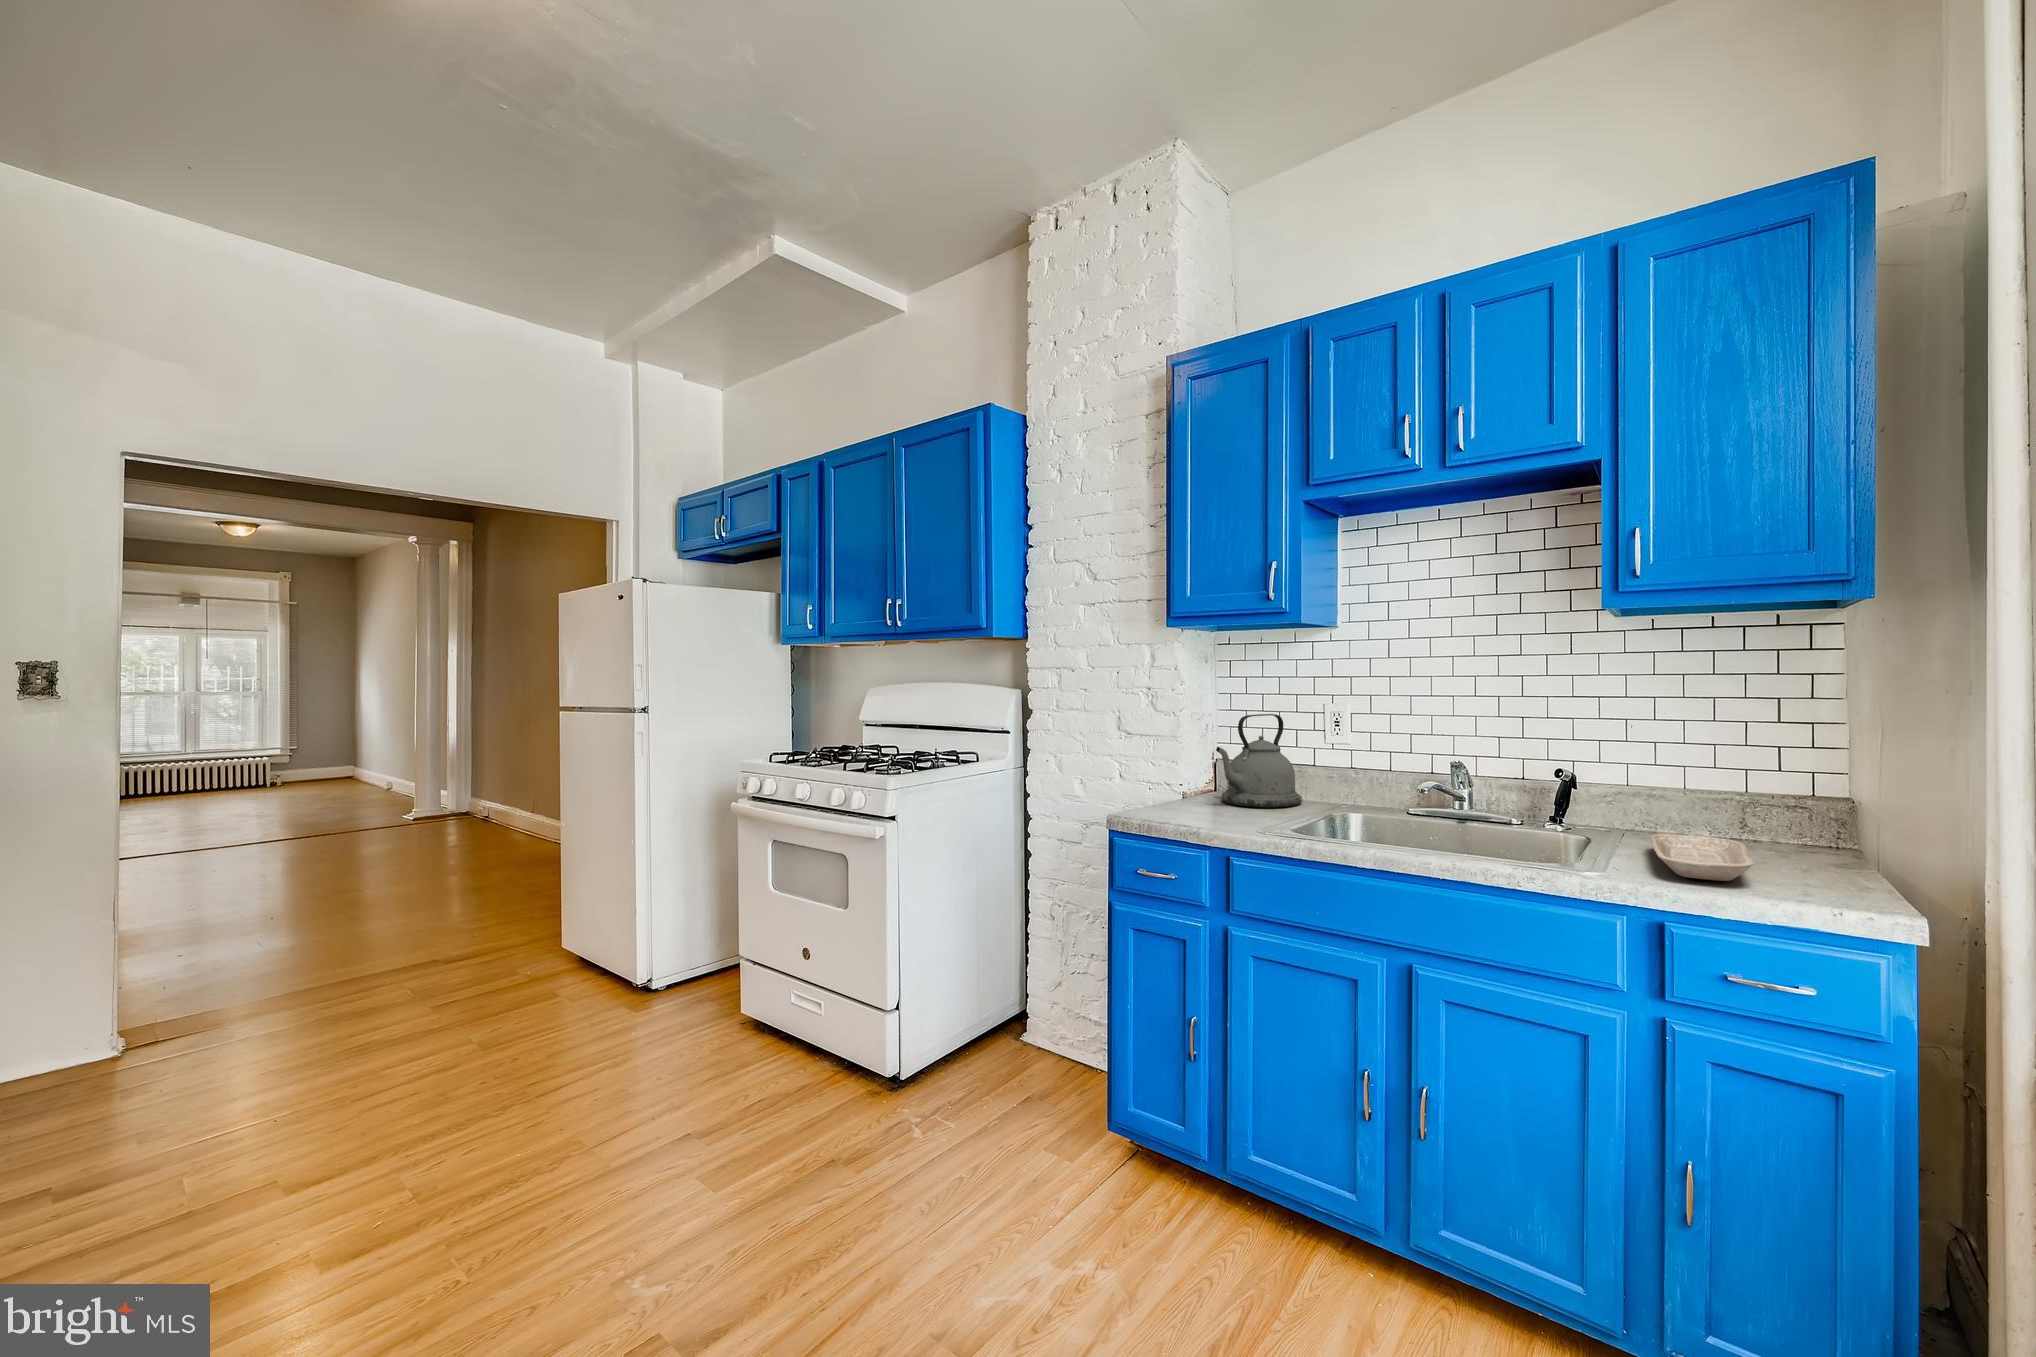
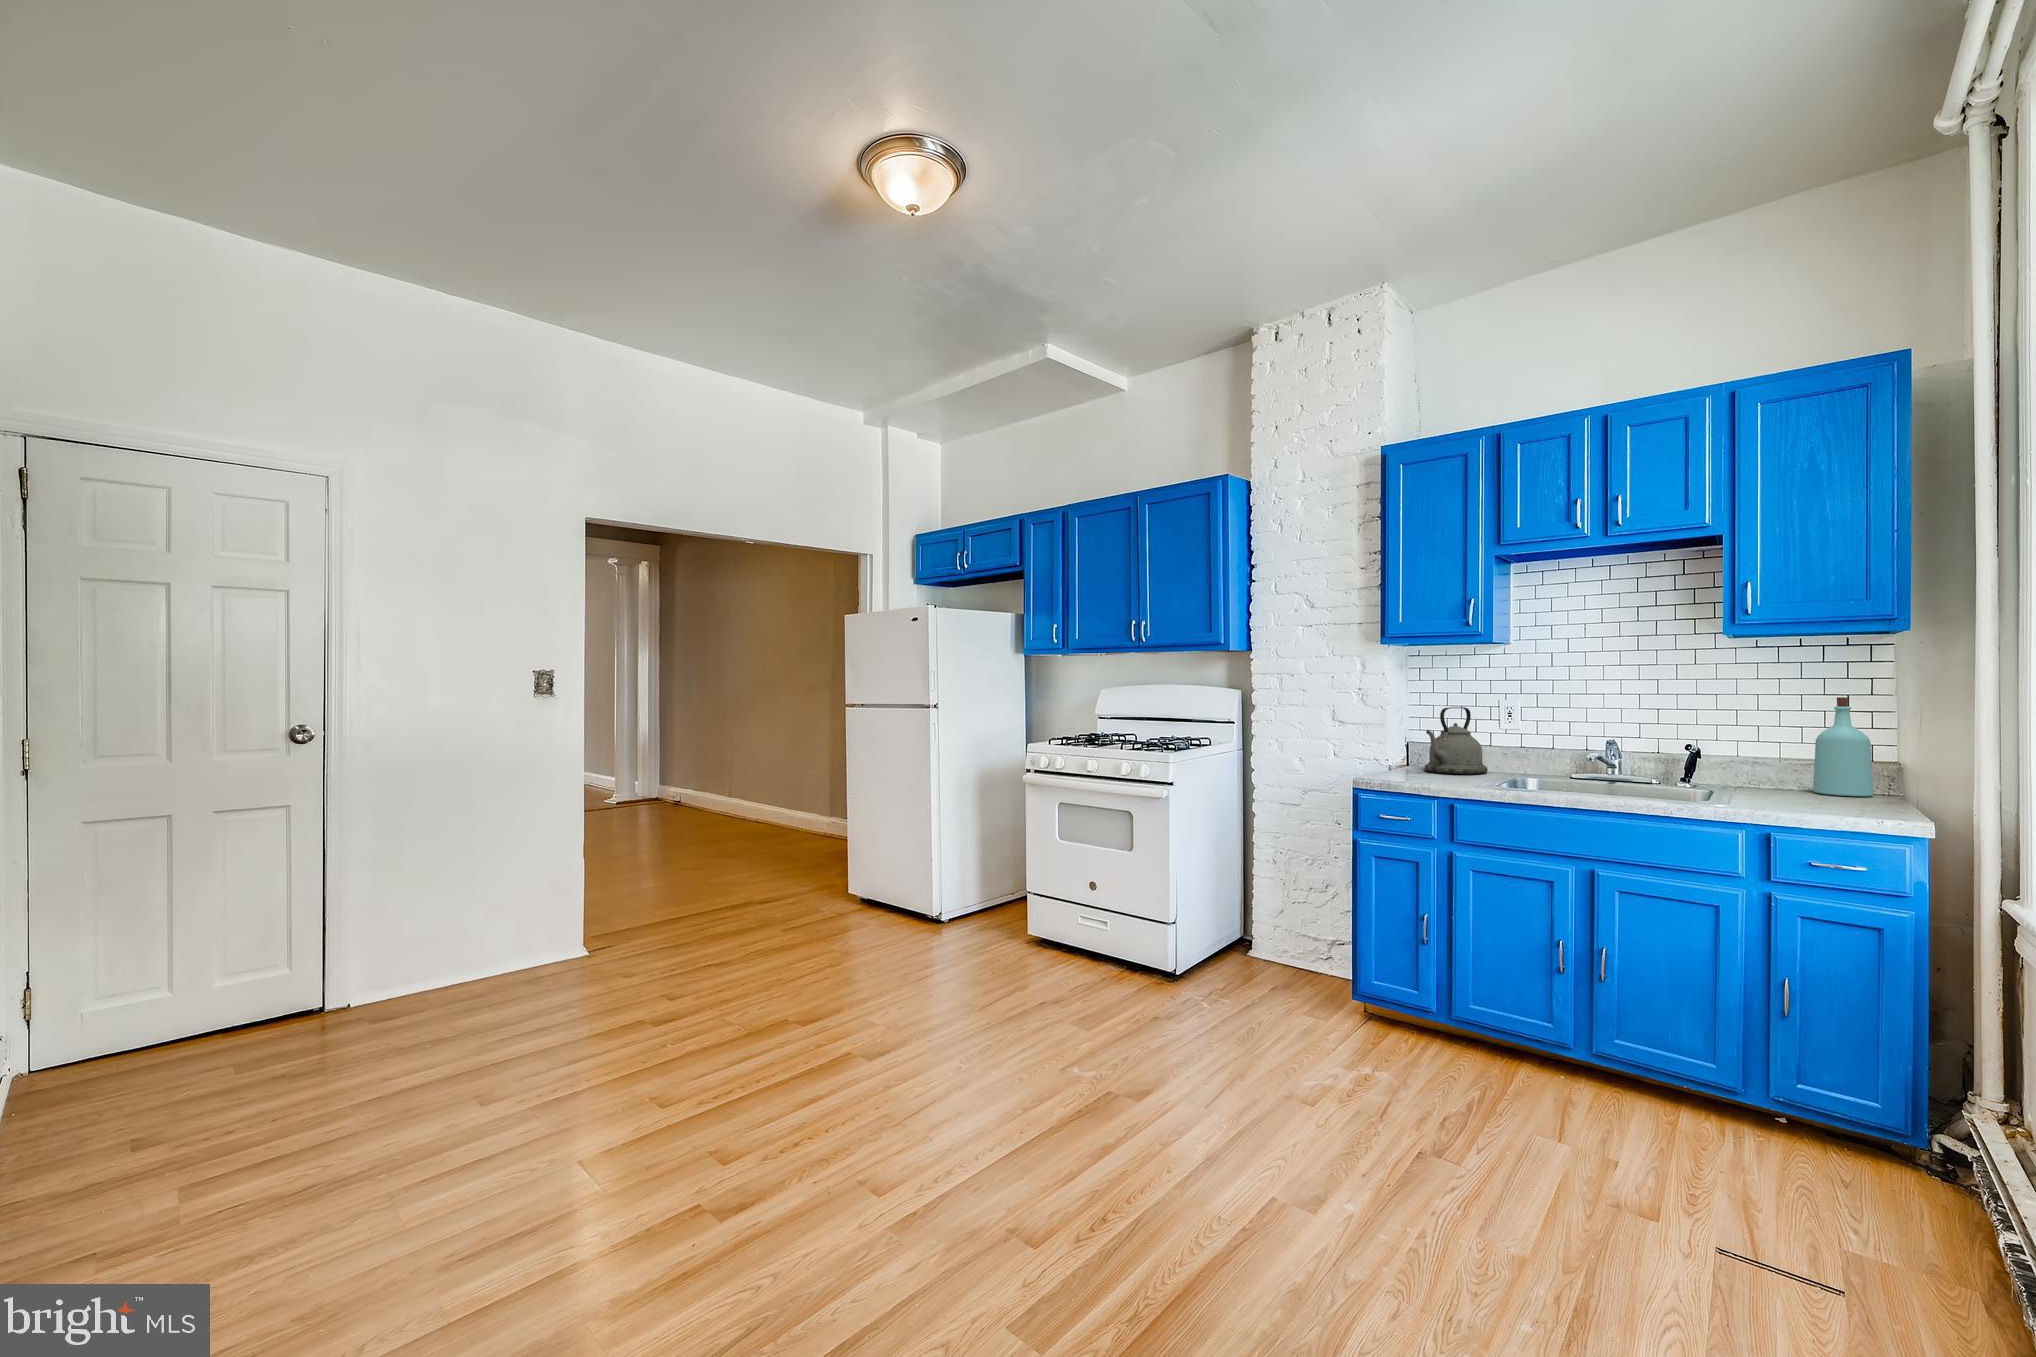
bottle: none [1730,703,1817,852] -> present [1813,697,1874,796]
tray: present [1650,834,1754,881] -> none [1757,785,1828,808]

